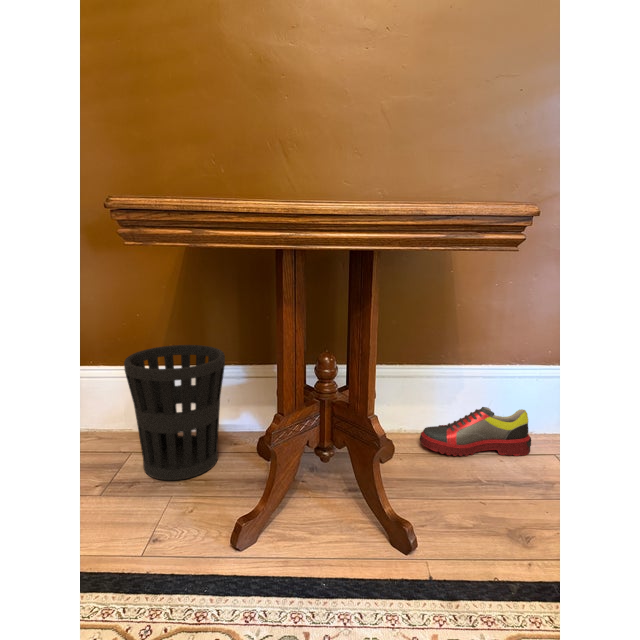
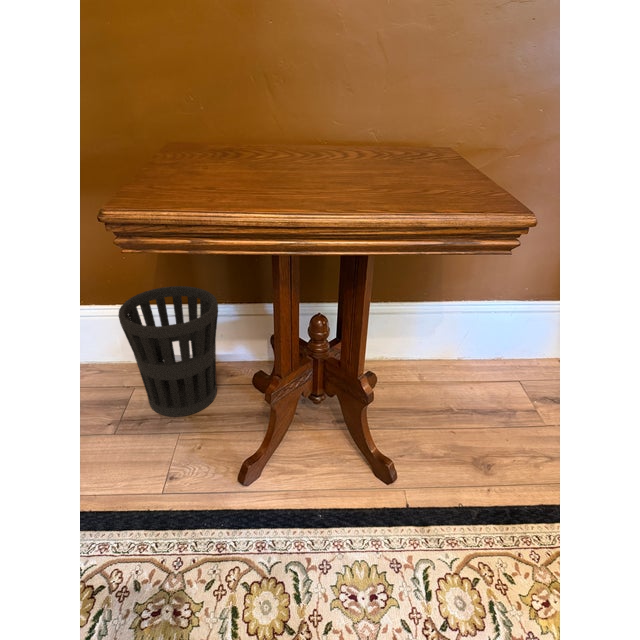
shoe: present [420,407,531,456] -> none [401,341,500,384]

